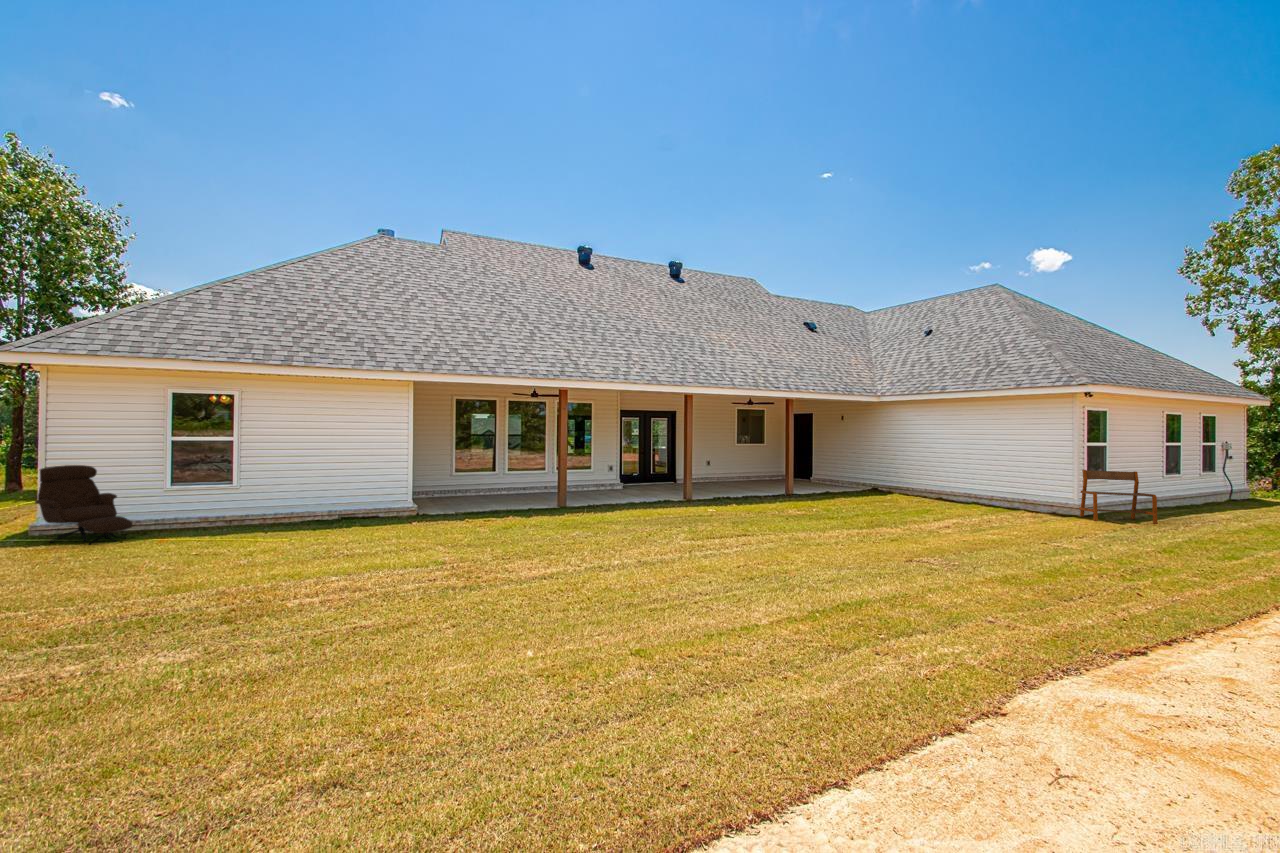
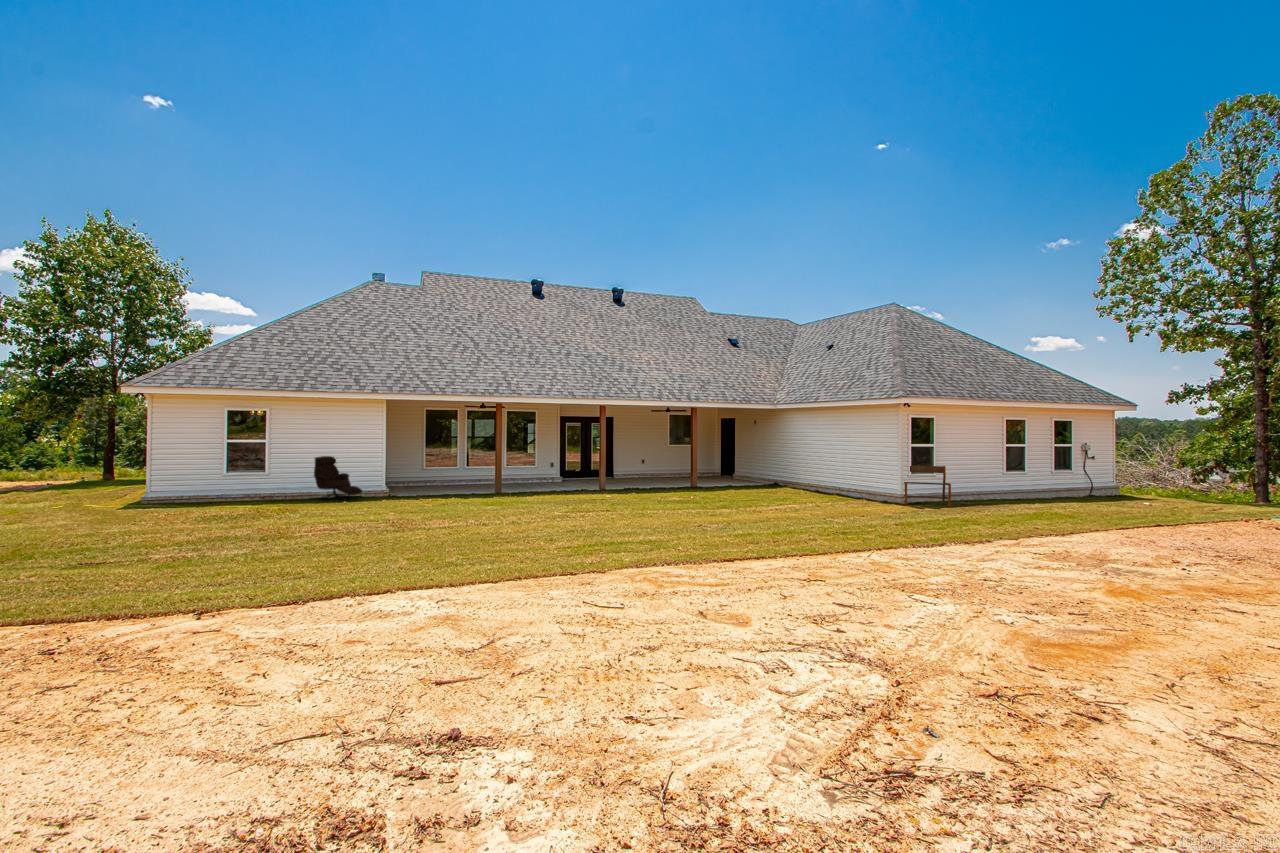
lounge chair: present [35,465,133,545] -> present [314,456,362,500]

